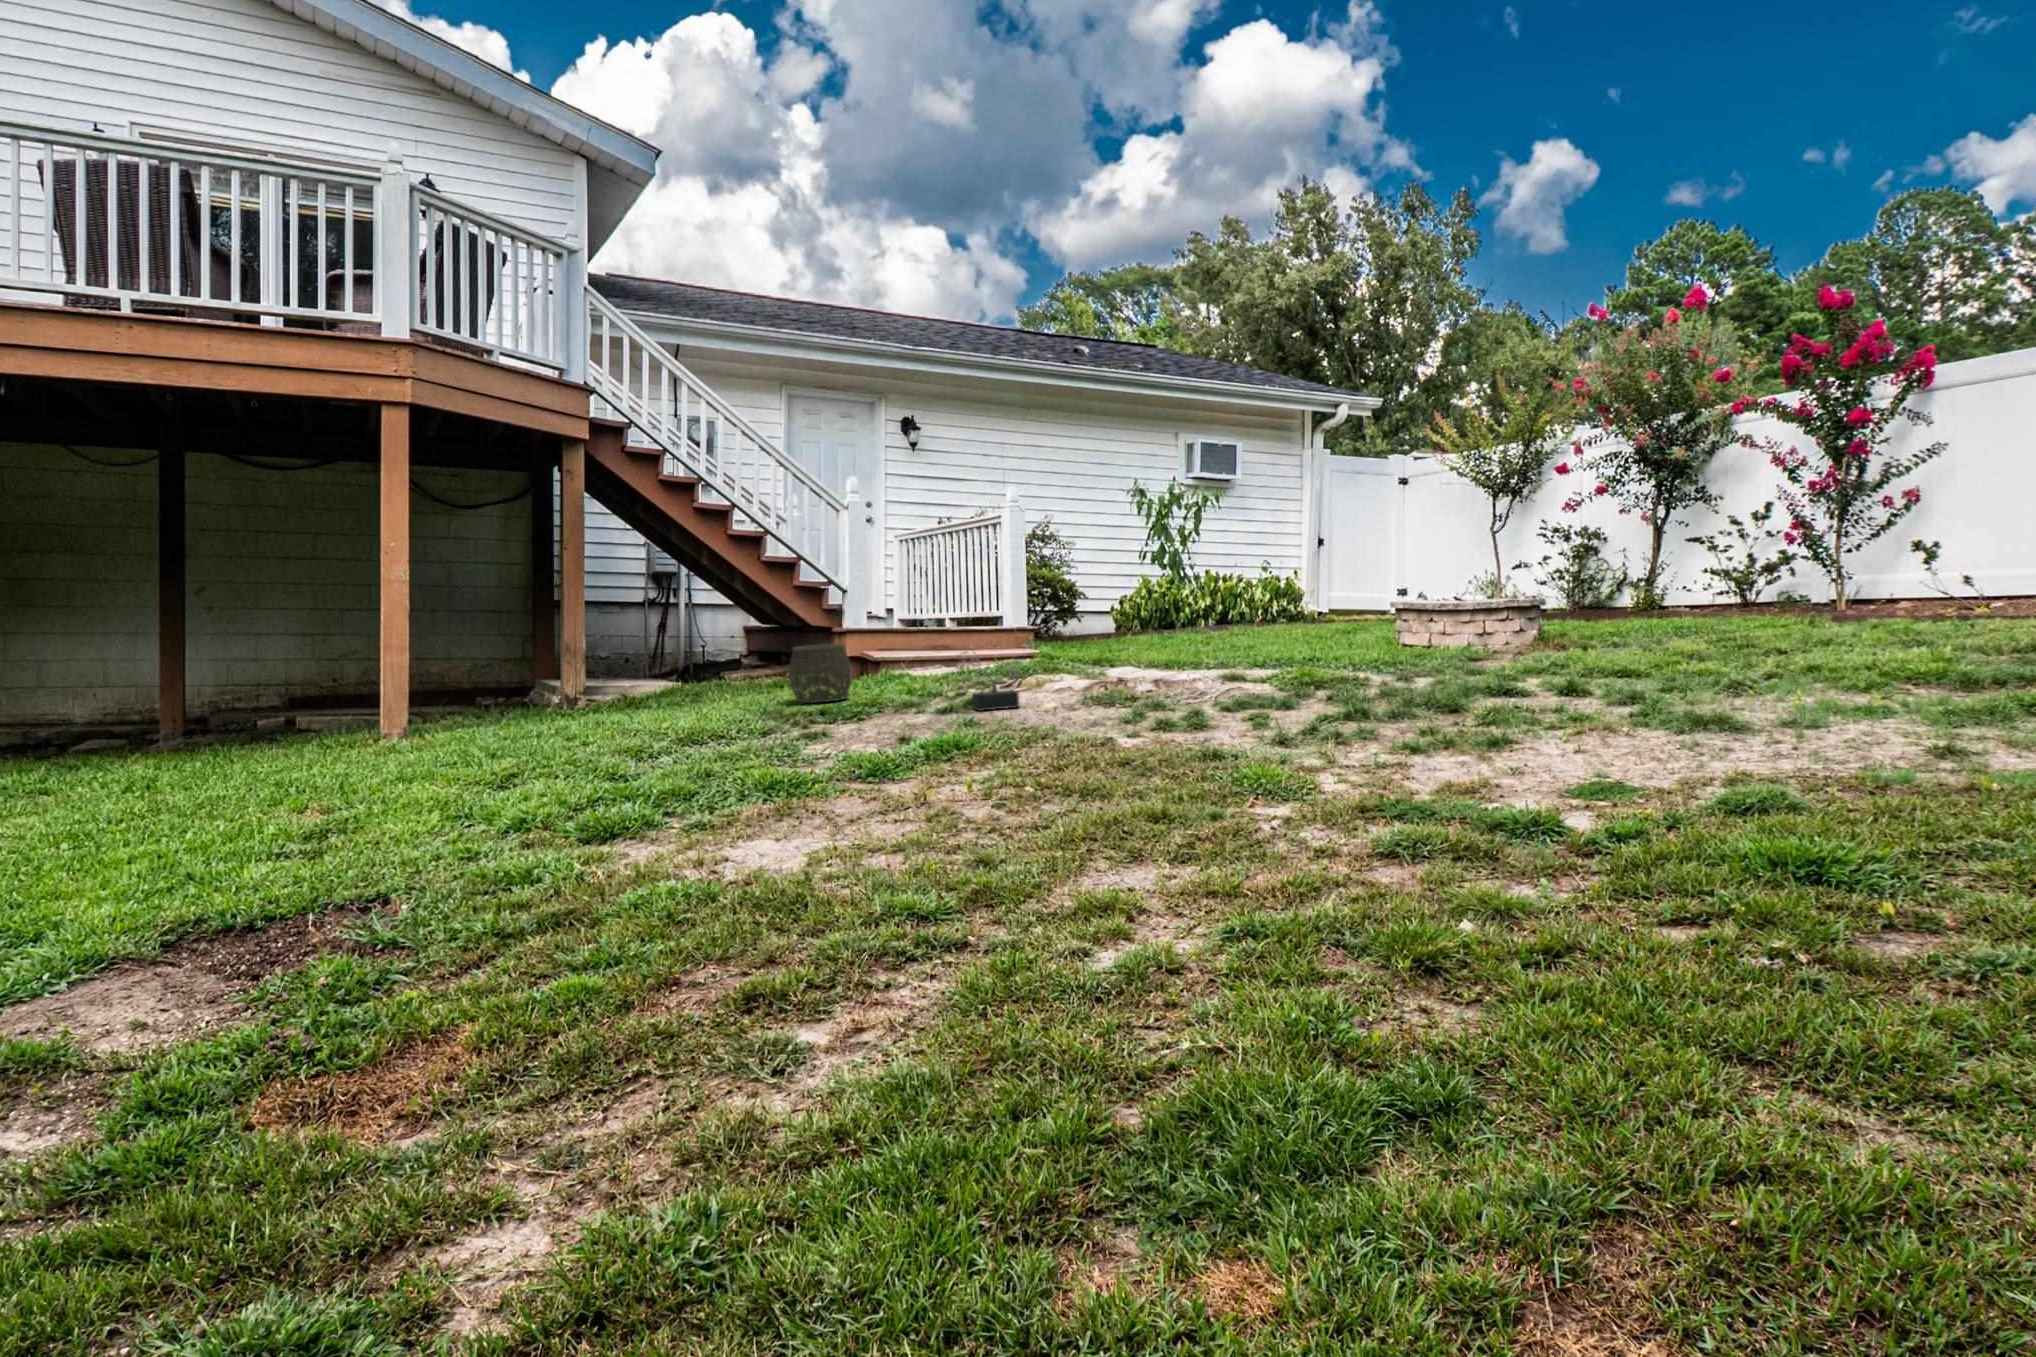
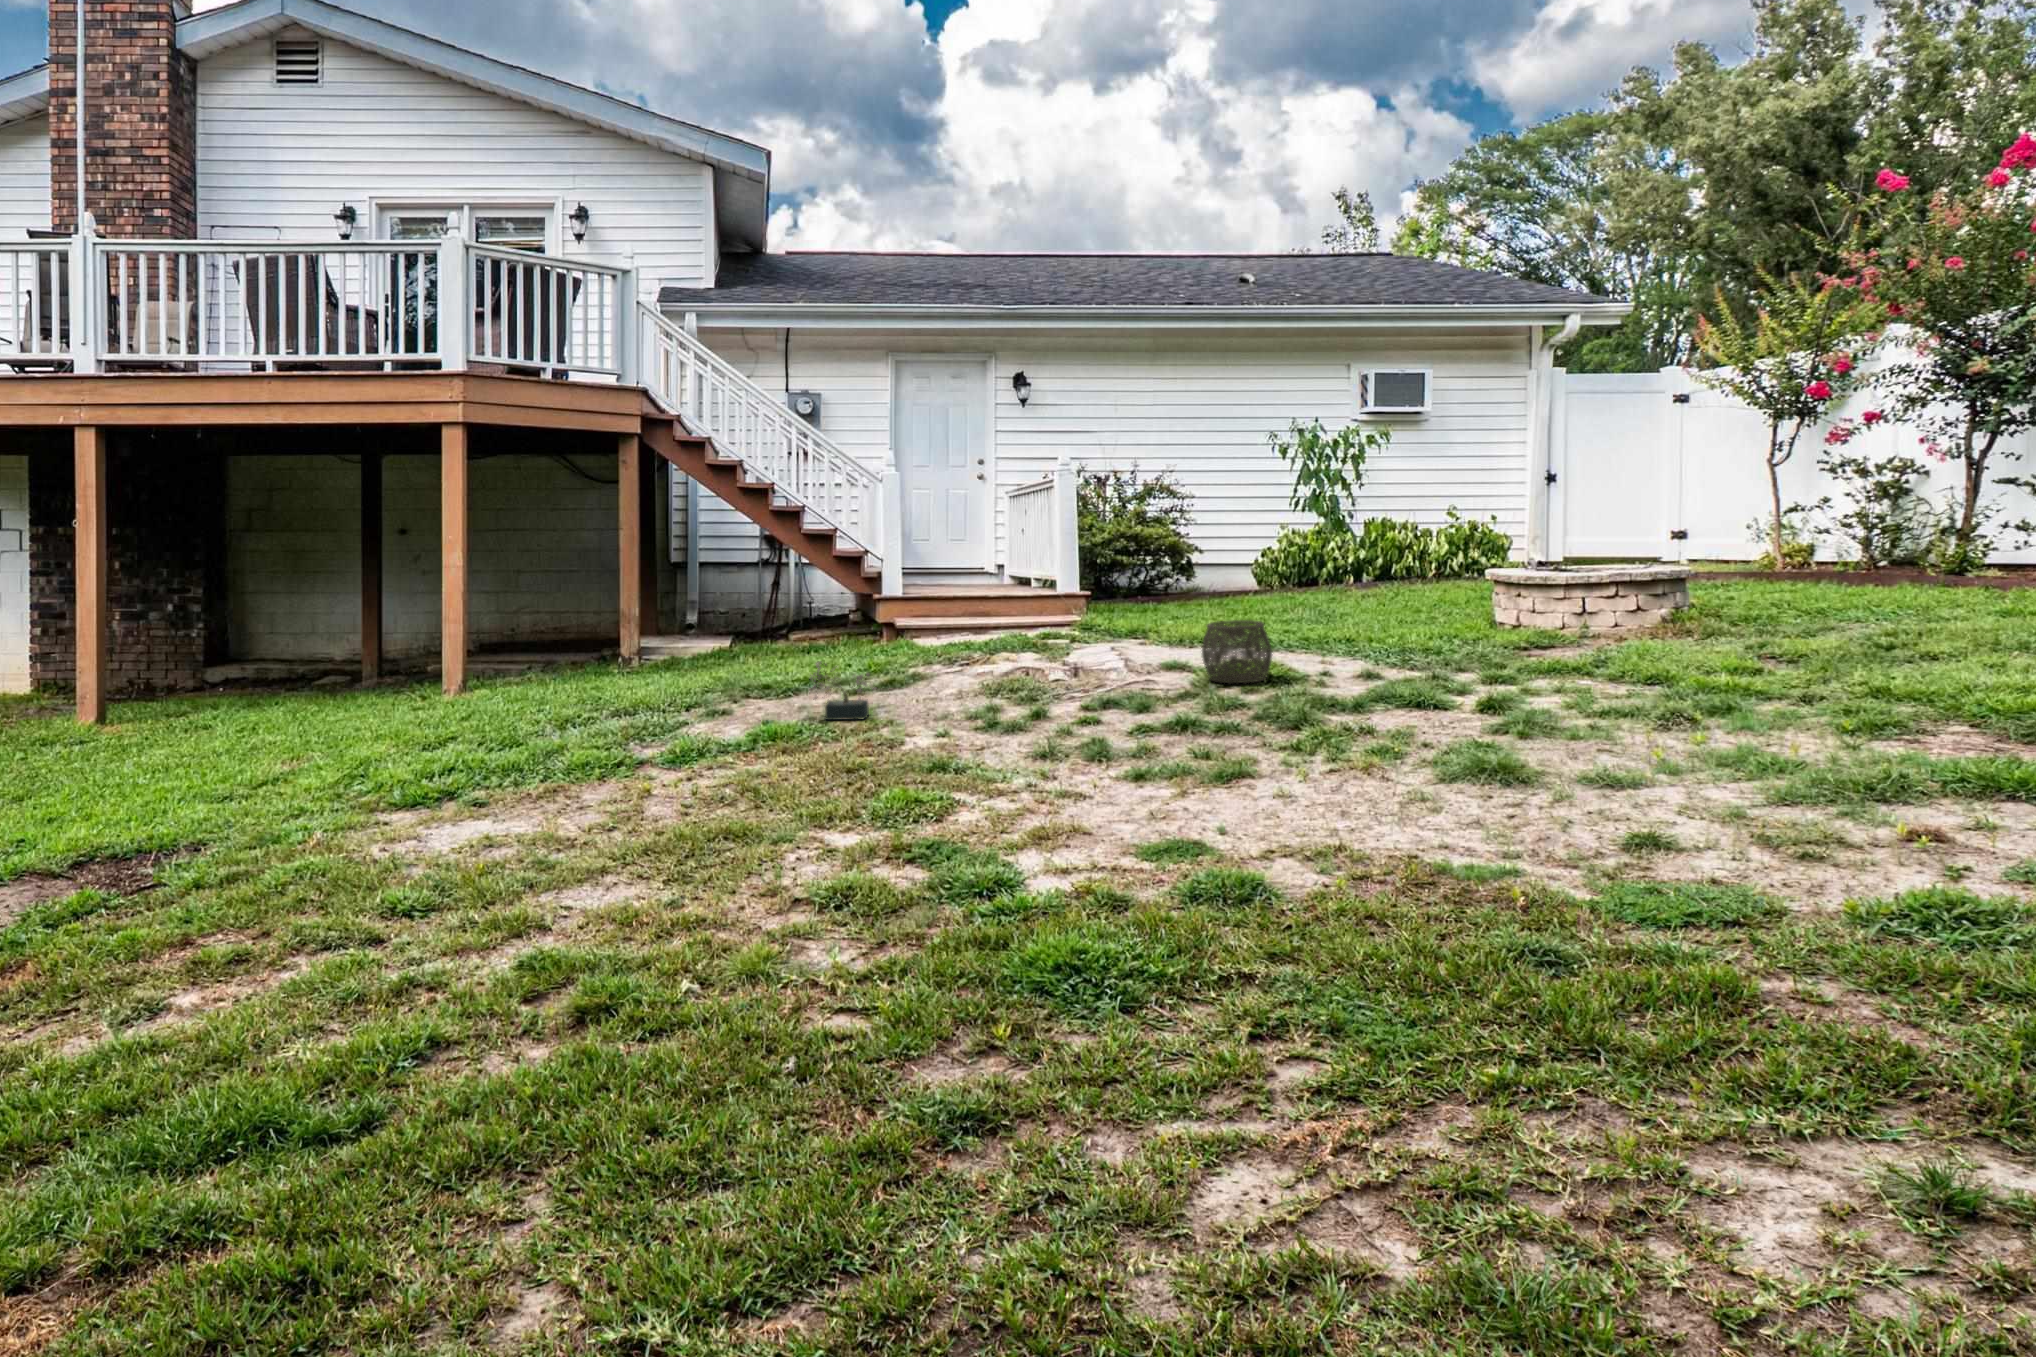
woven basket: present [789,644,852,703] -> present [1202,620,1272,683]

